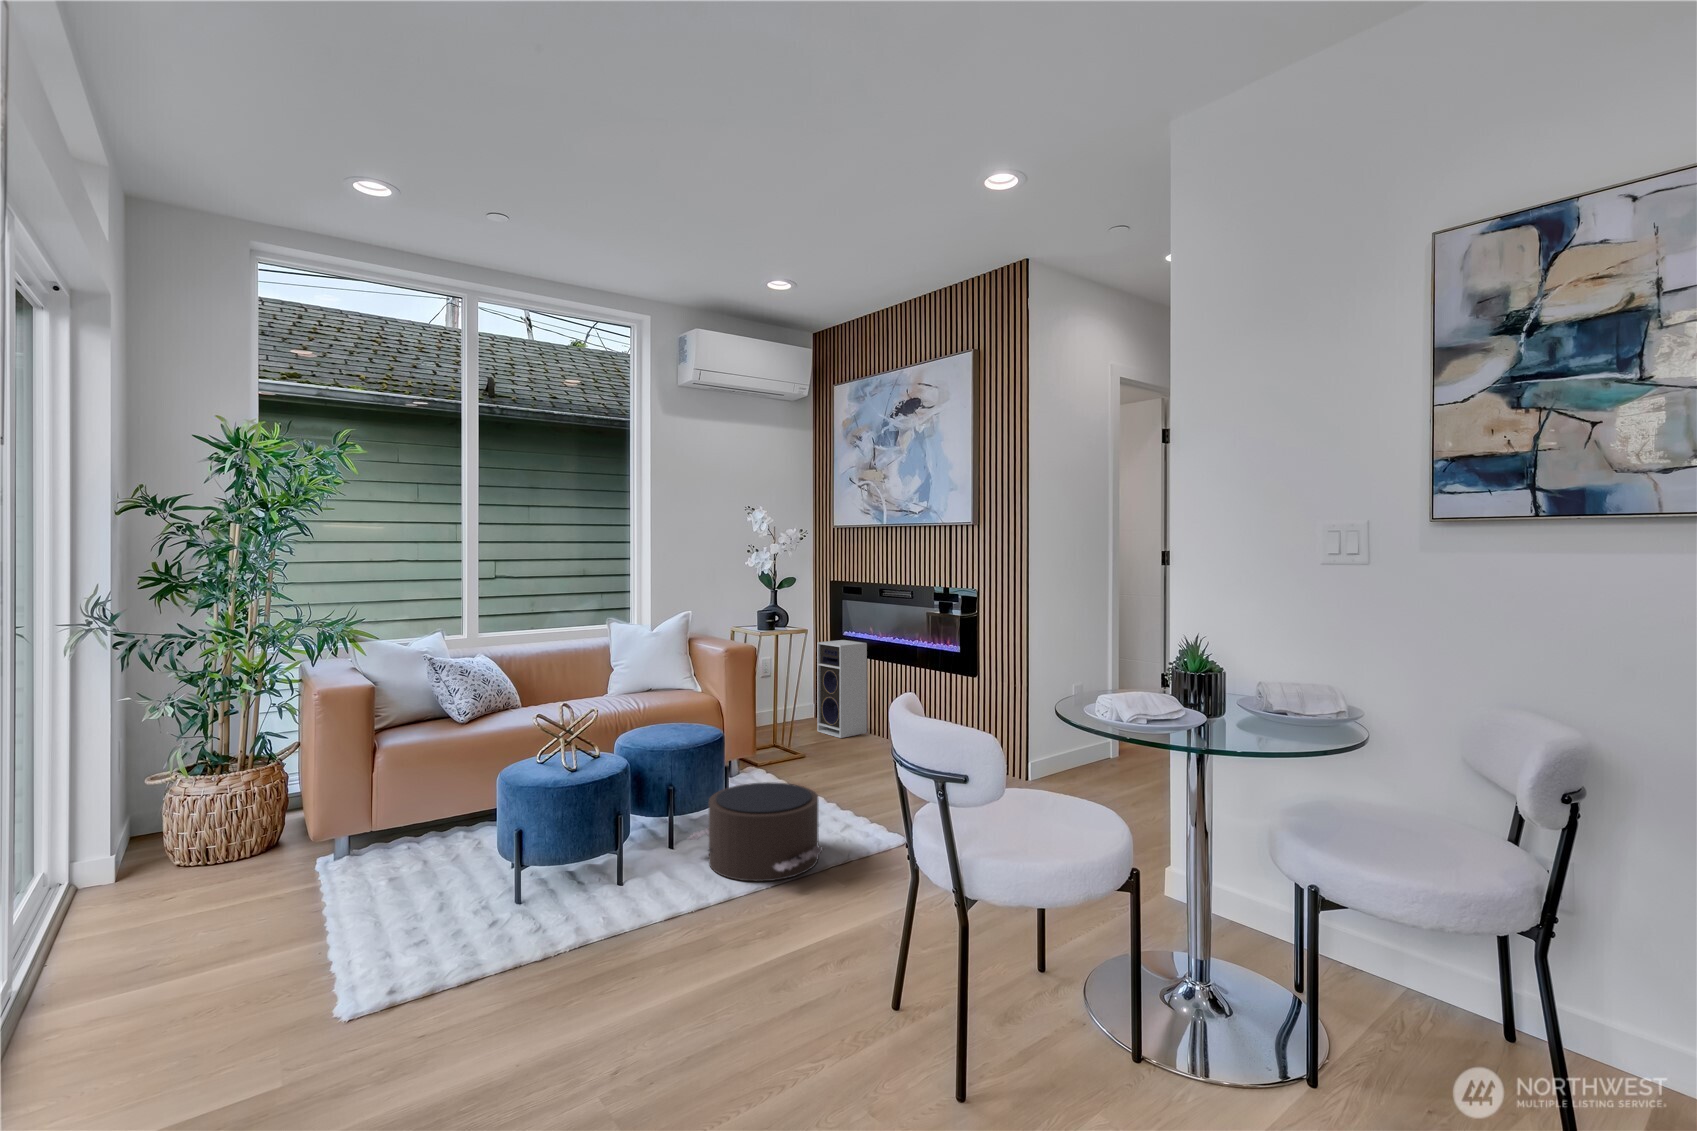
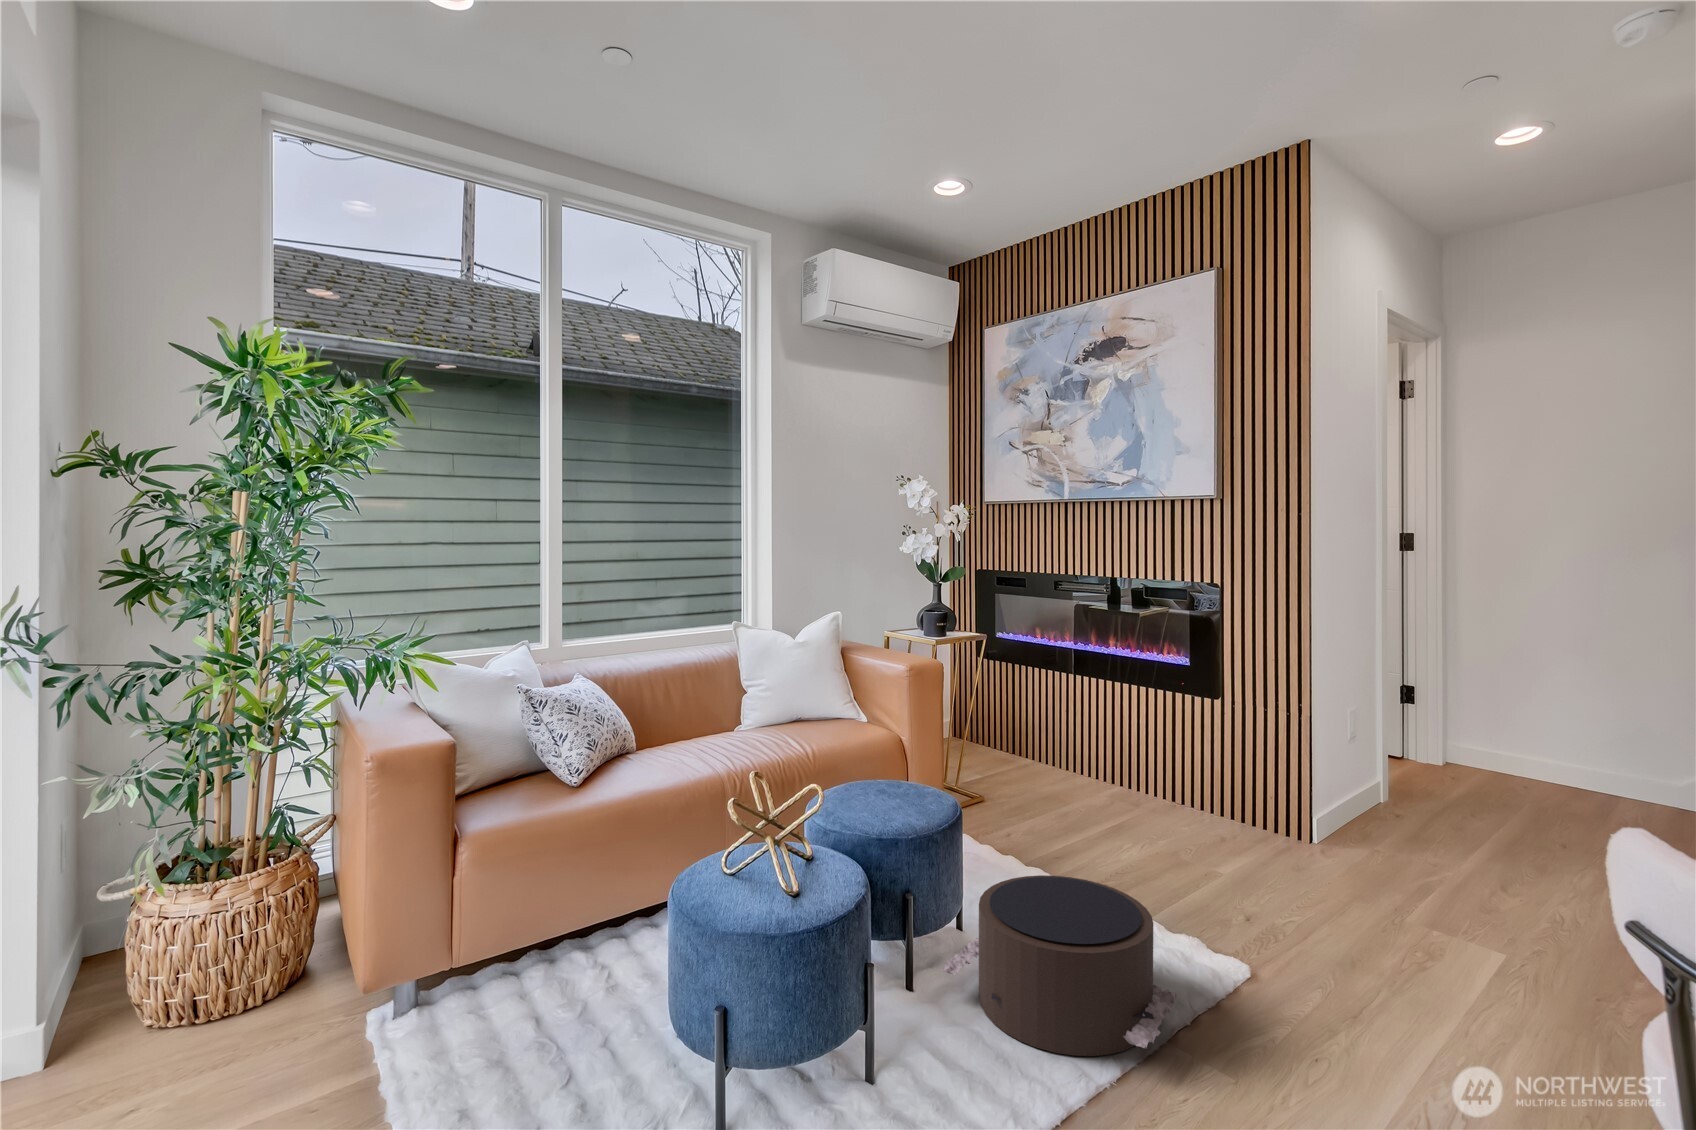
speaker: present [817,640,867,738] -> none [974,650,1038,776]

